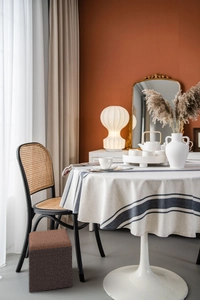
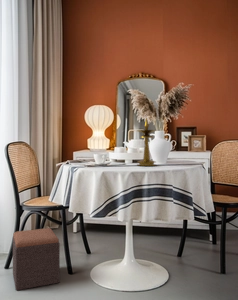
candlestick: none [152,120,174,172] -> present [137,118,156,166]

